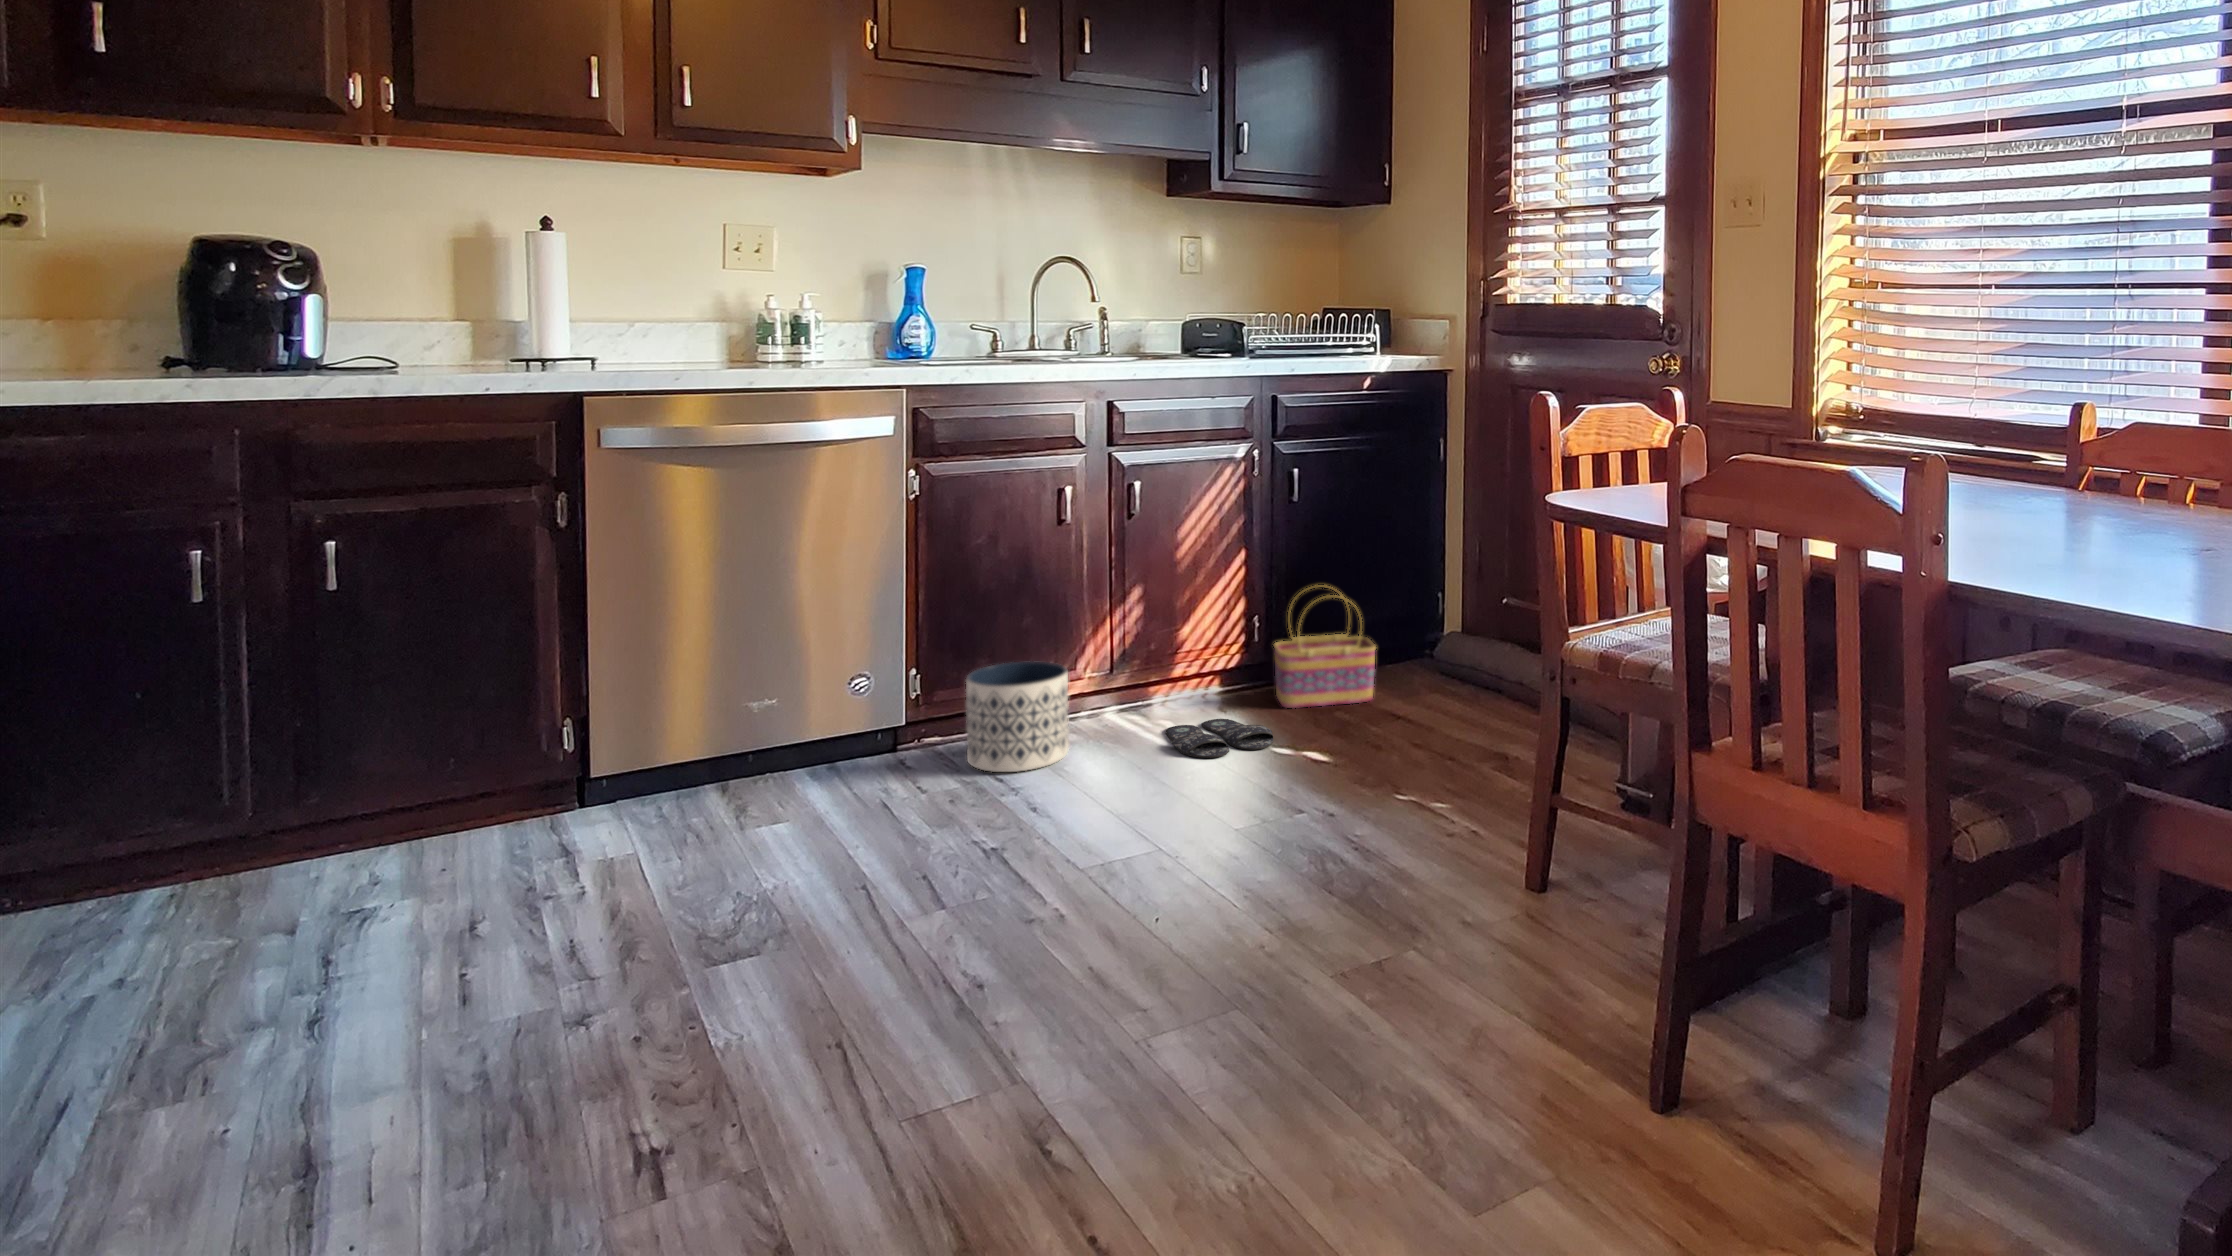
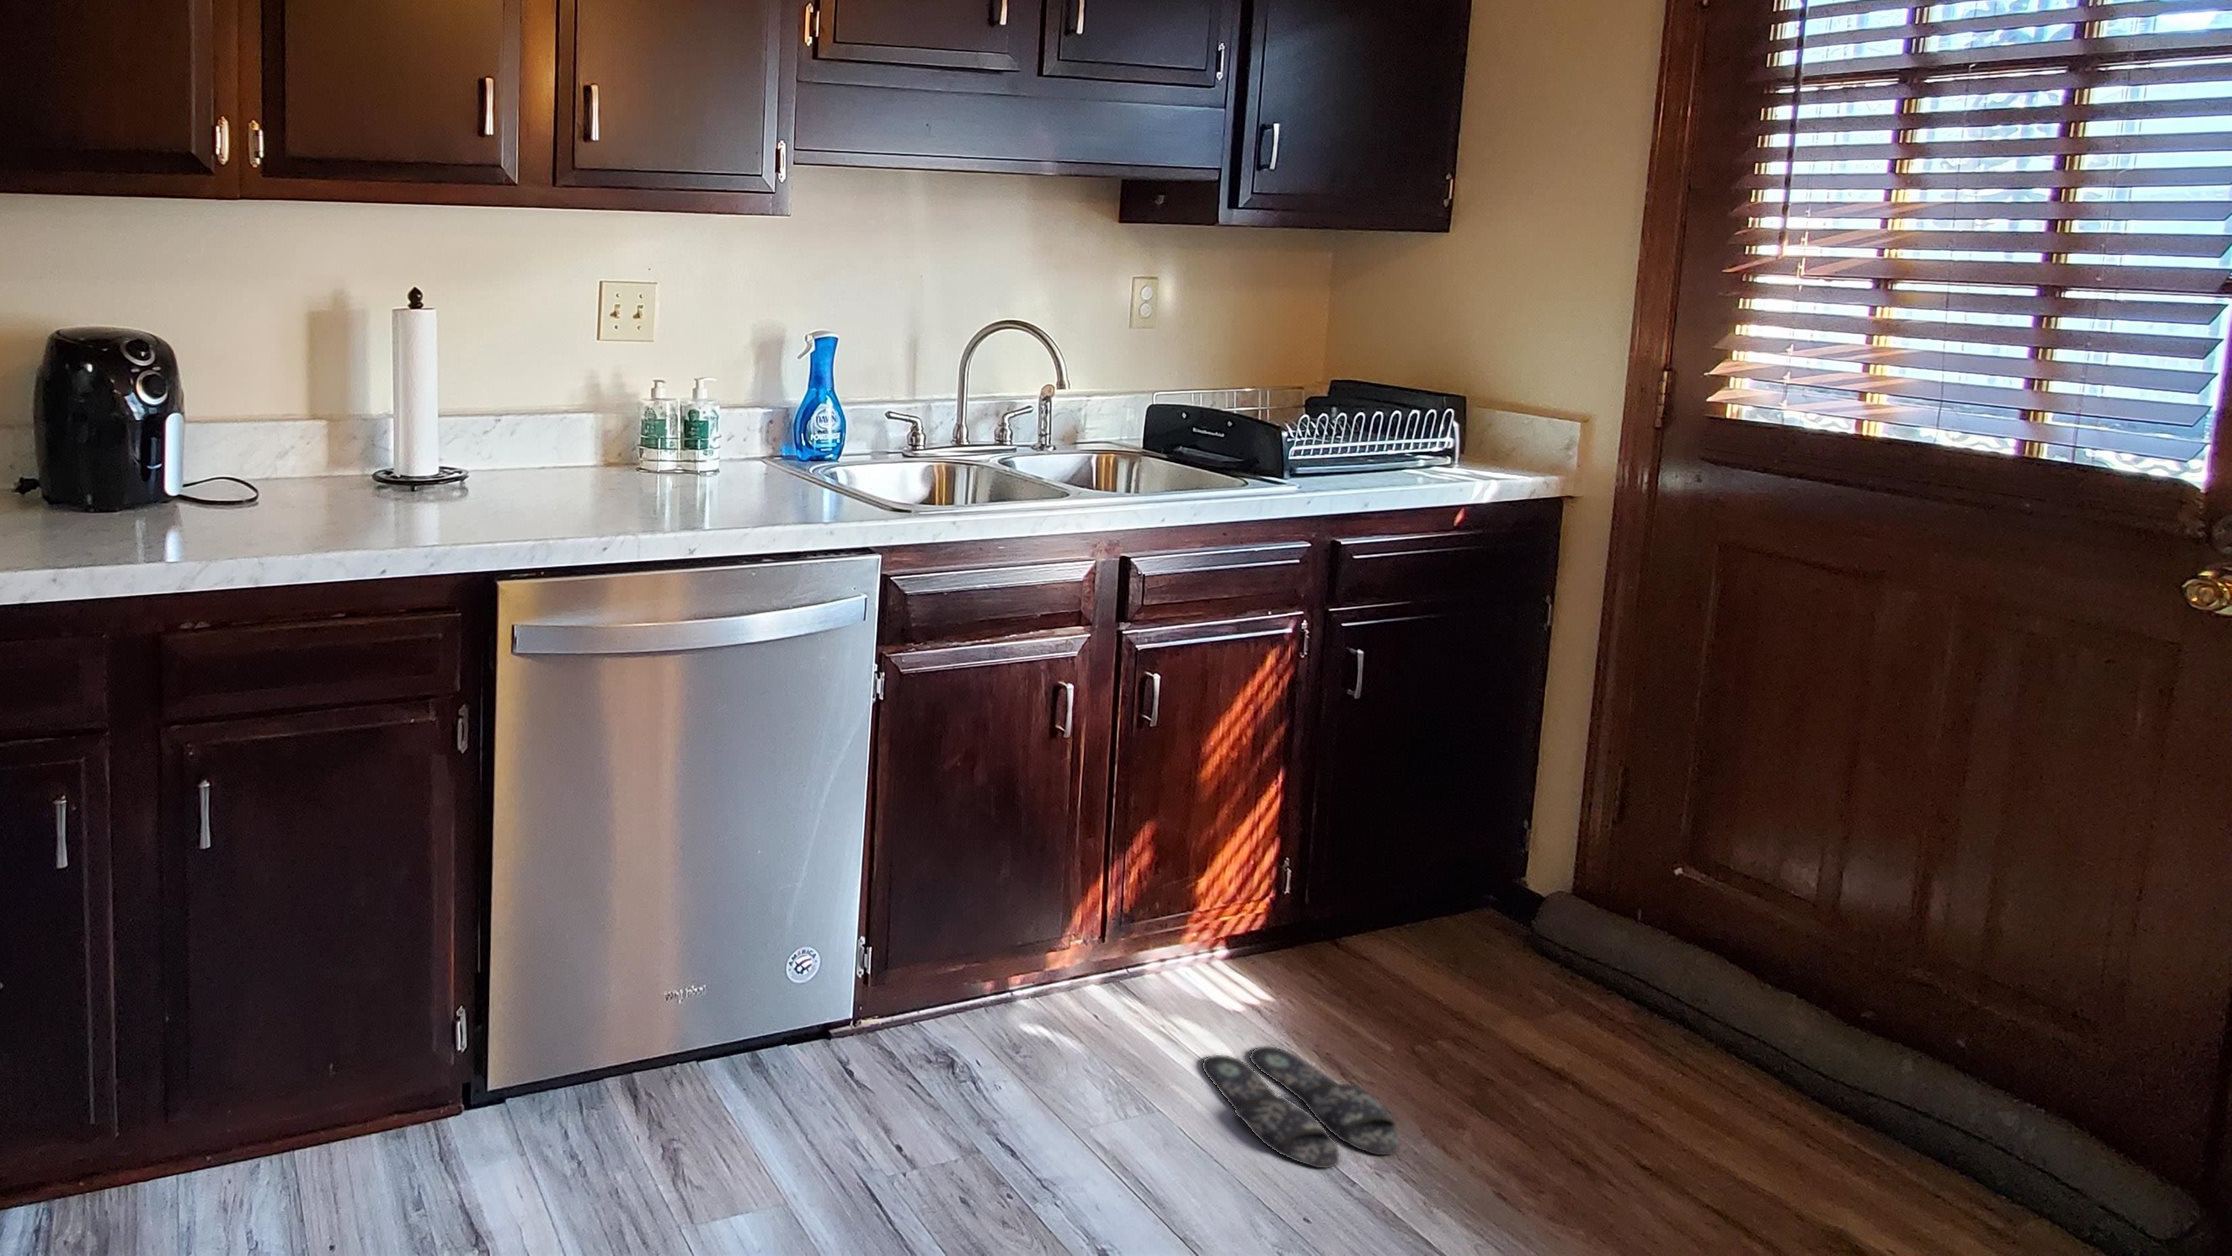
basket: present [1274,585,1376,708] -> none [1327,837,1507,1037]
planter: present [966,661,1069,772] -> none [942,949,1093,1148]

